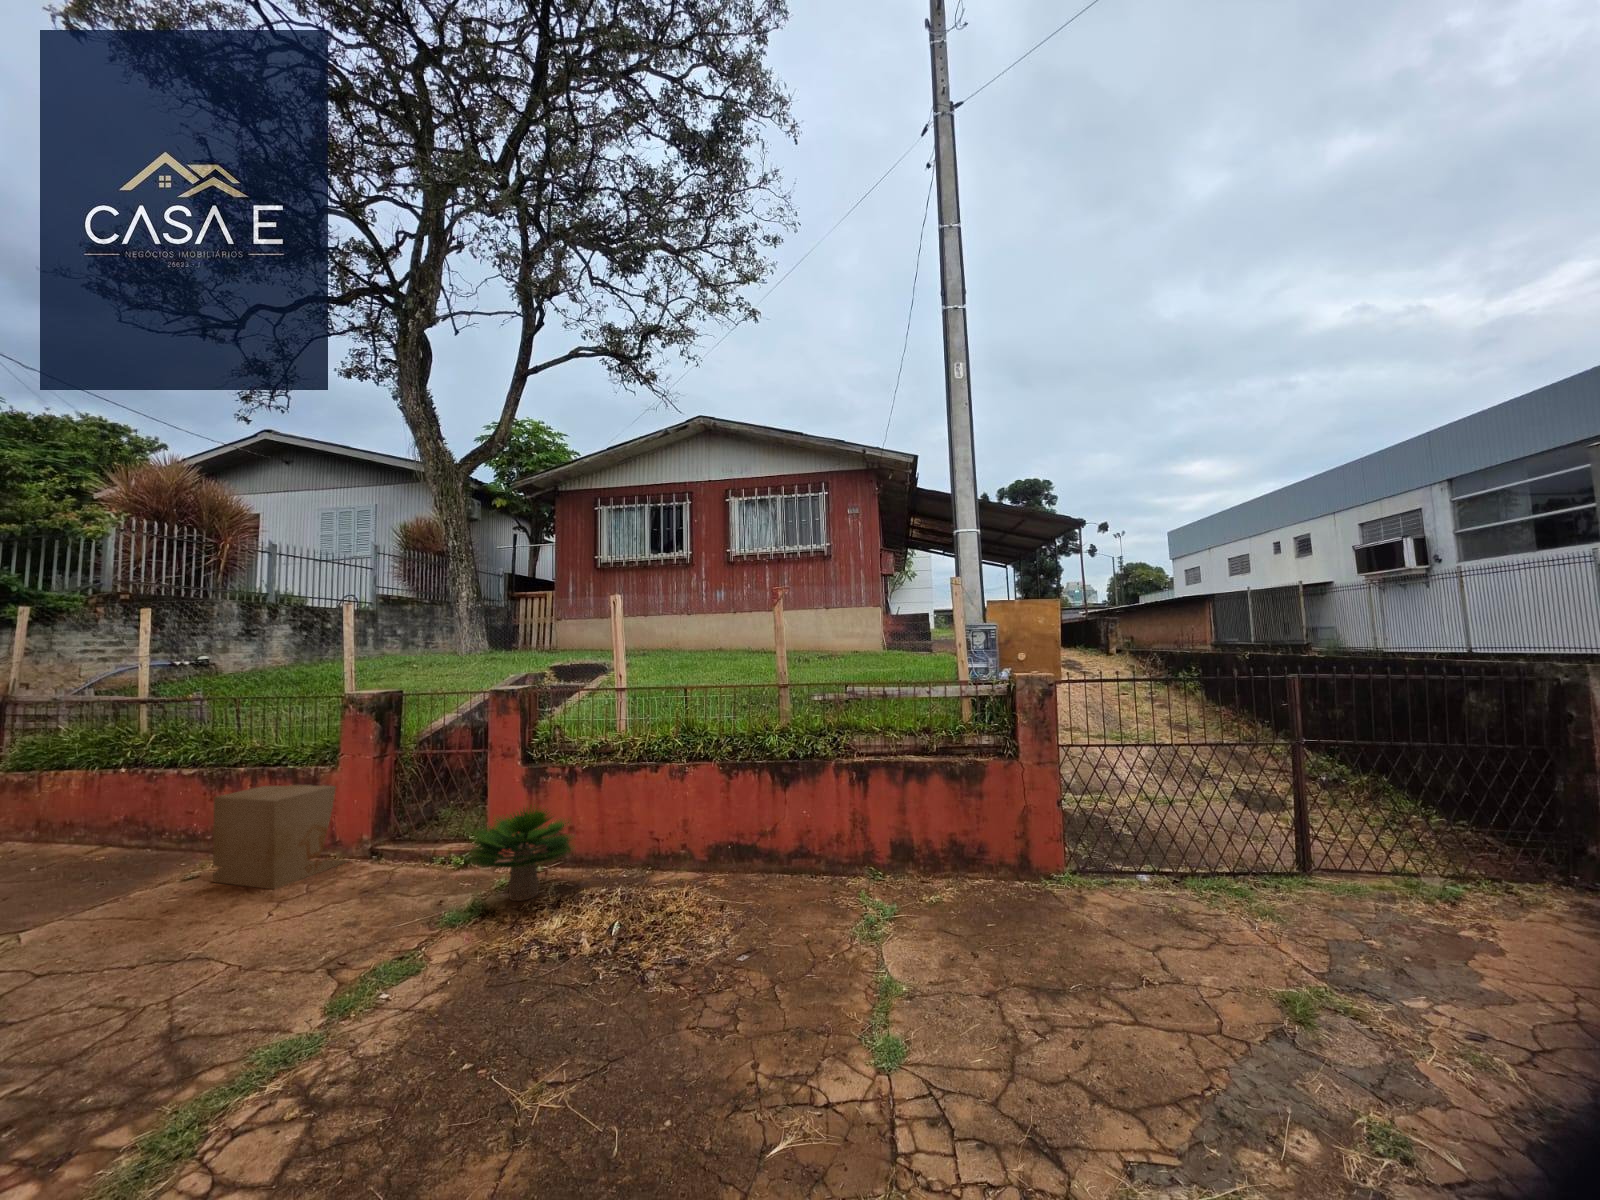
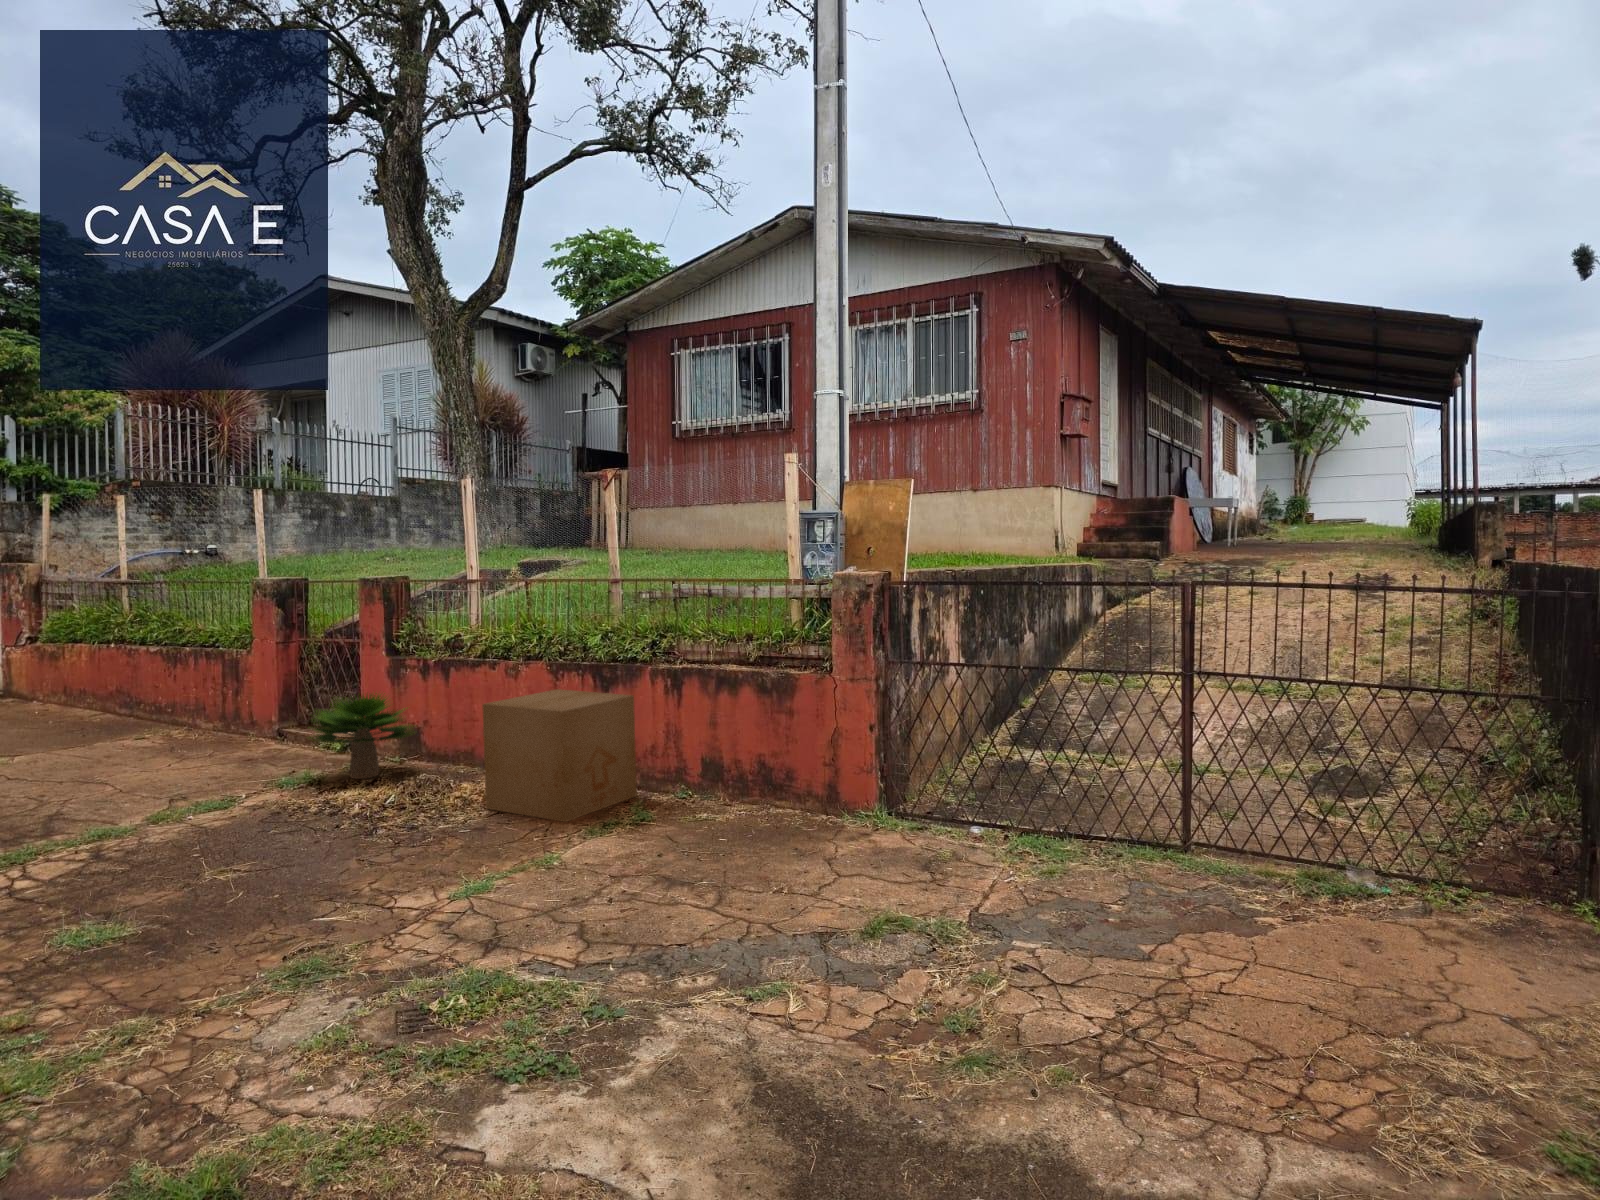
cardboard box: present [213,785,350,889] -> present [482,689,637,822]

